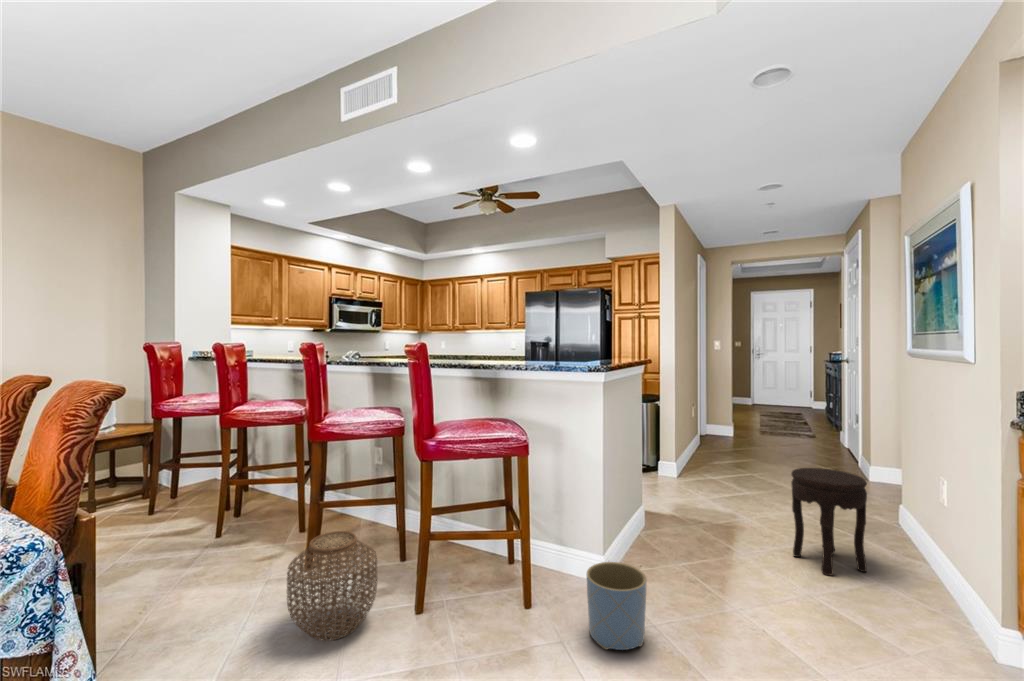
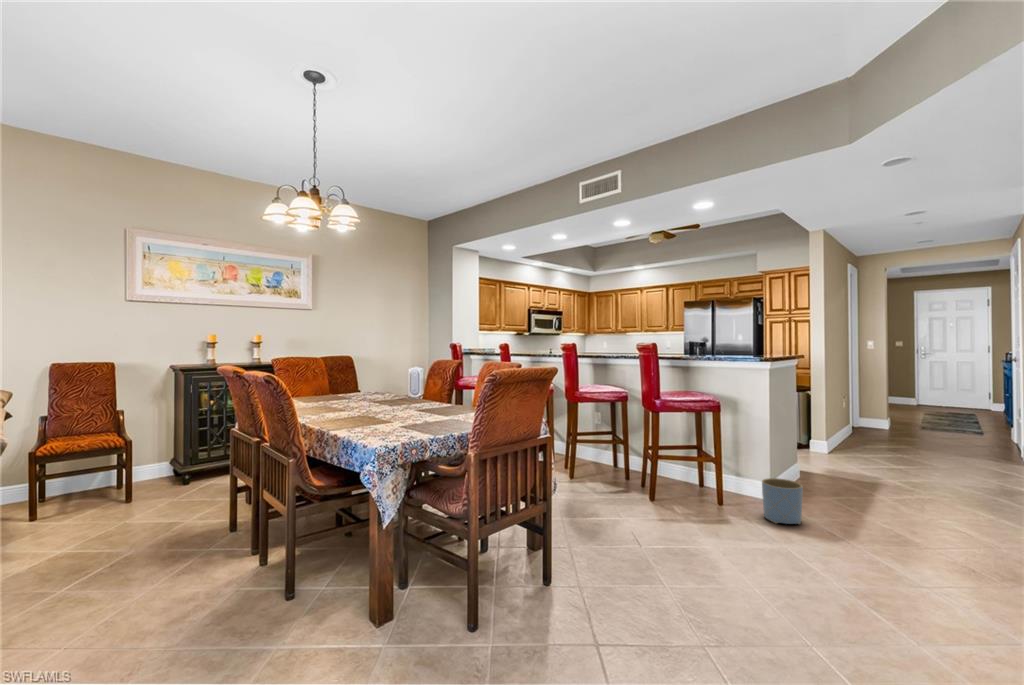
side table: present [791,468,867,575] -> none [921,436,985,512]
woven basket: present [287,531,377,641] -> none [581,451,629,506]

